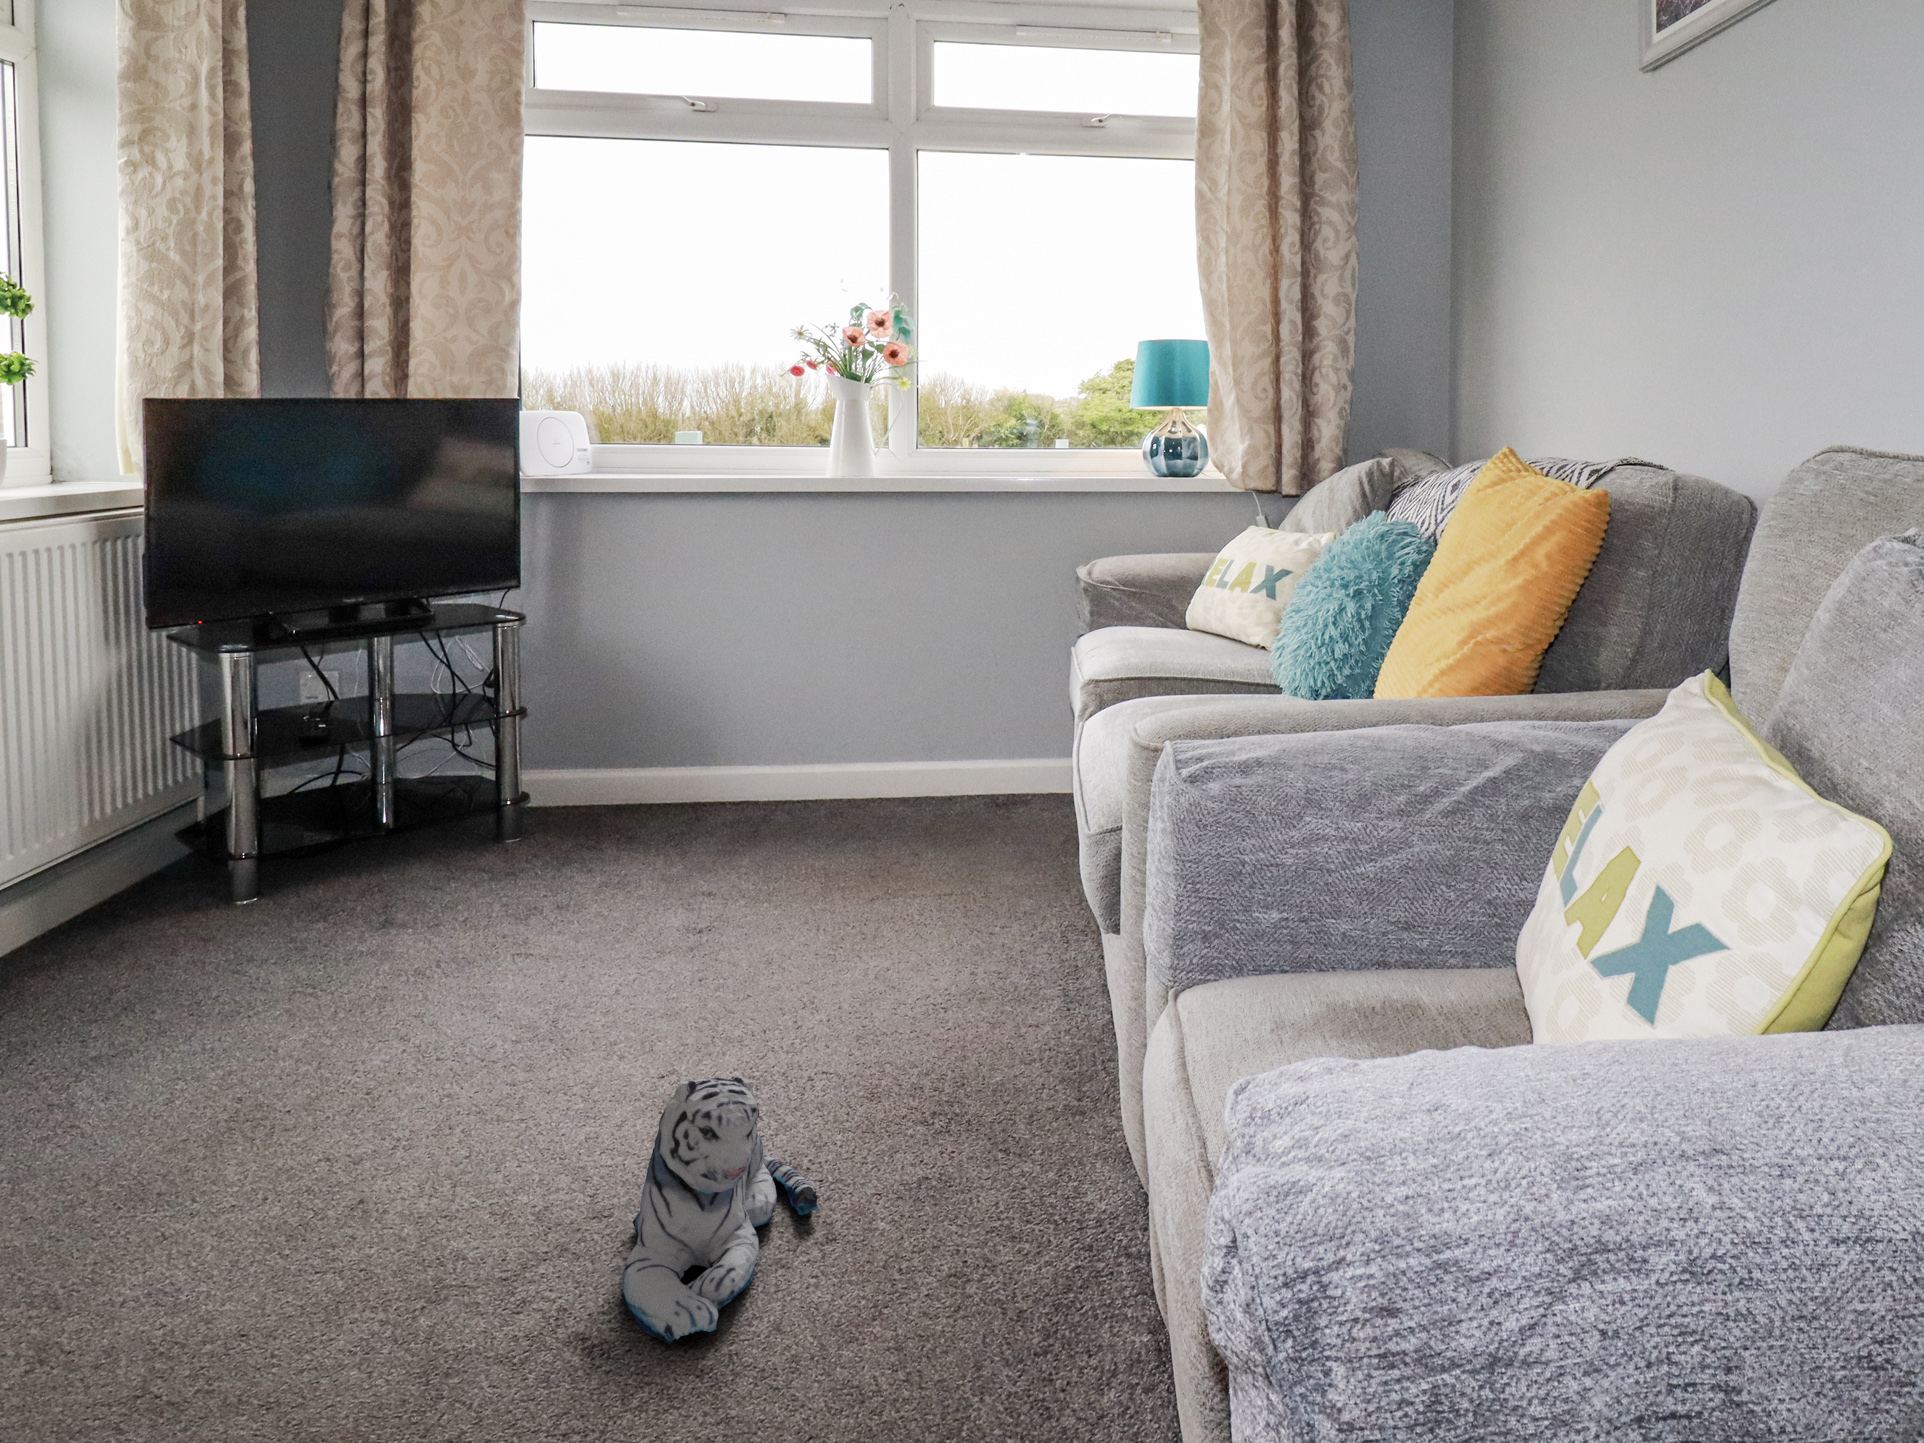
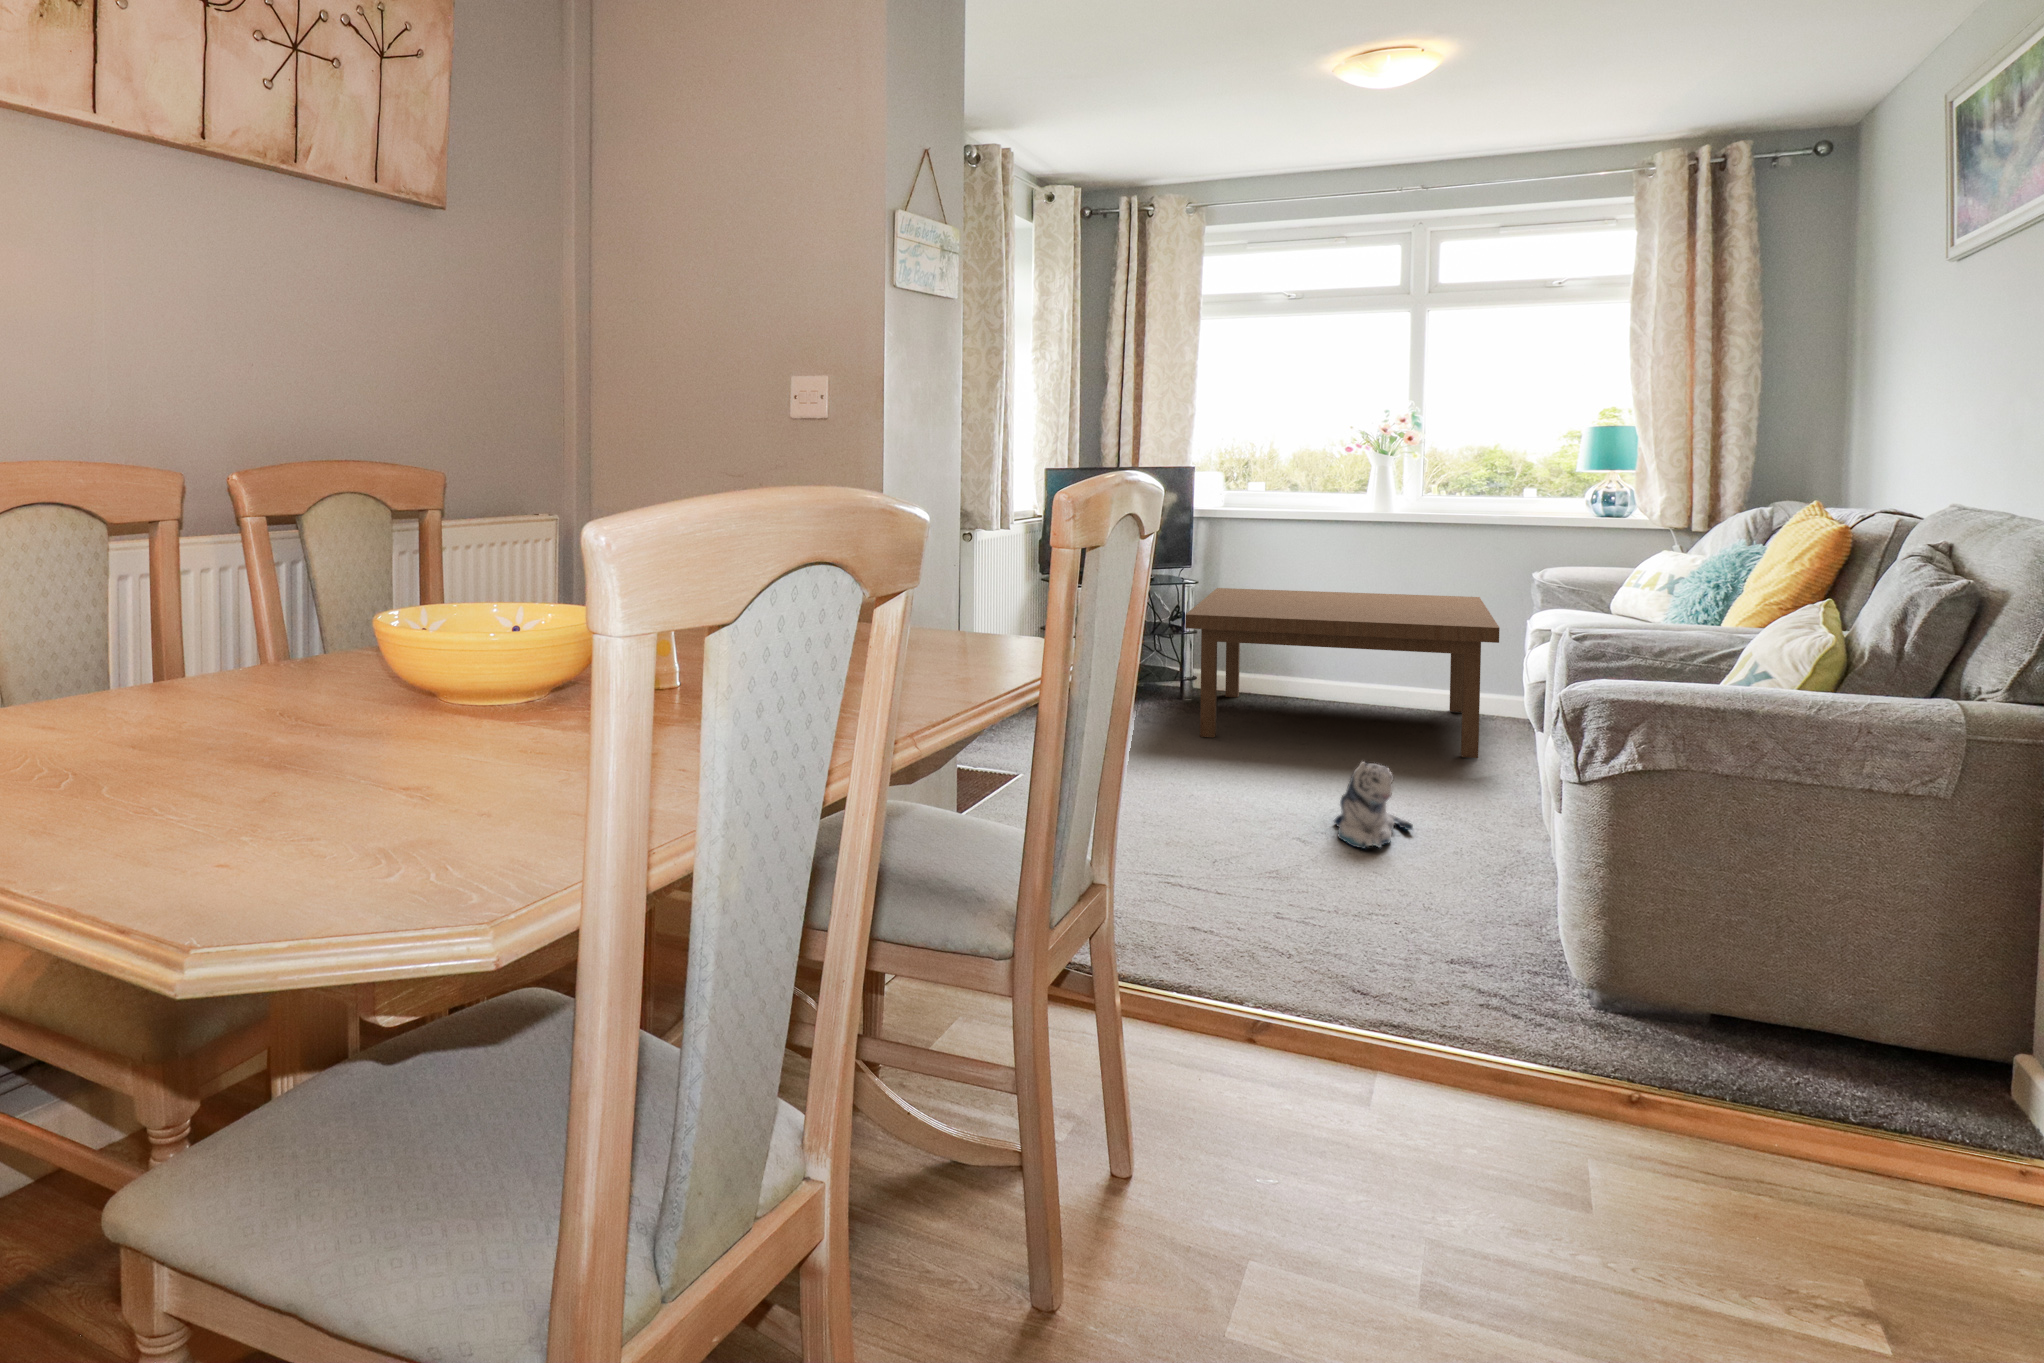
coffee table: none [413,611,1017,946] -> present [1185,588,1500,758]

